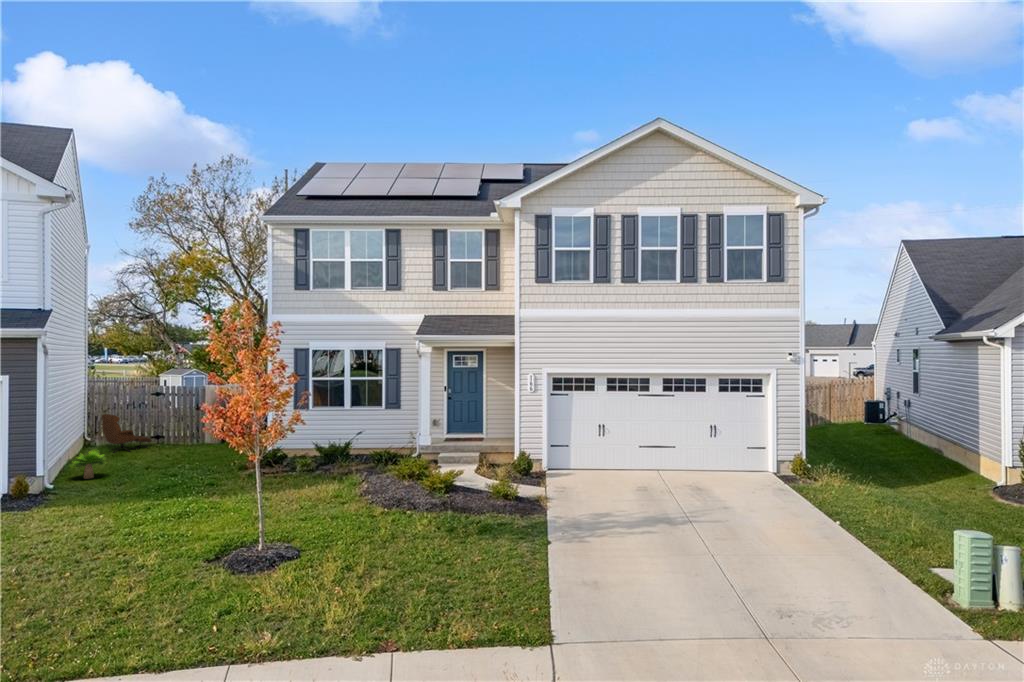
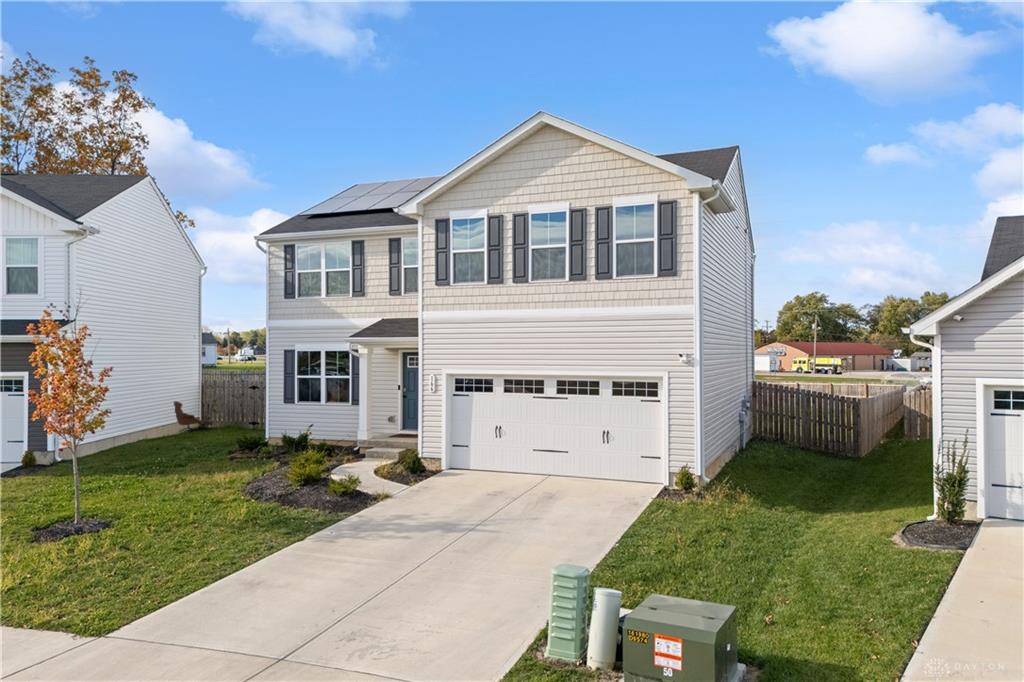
potted plant: present [72,451,105,479] -> none [108,427,138,450]

